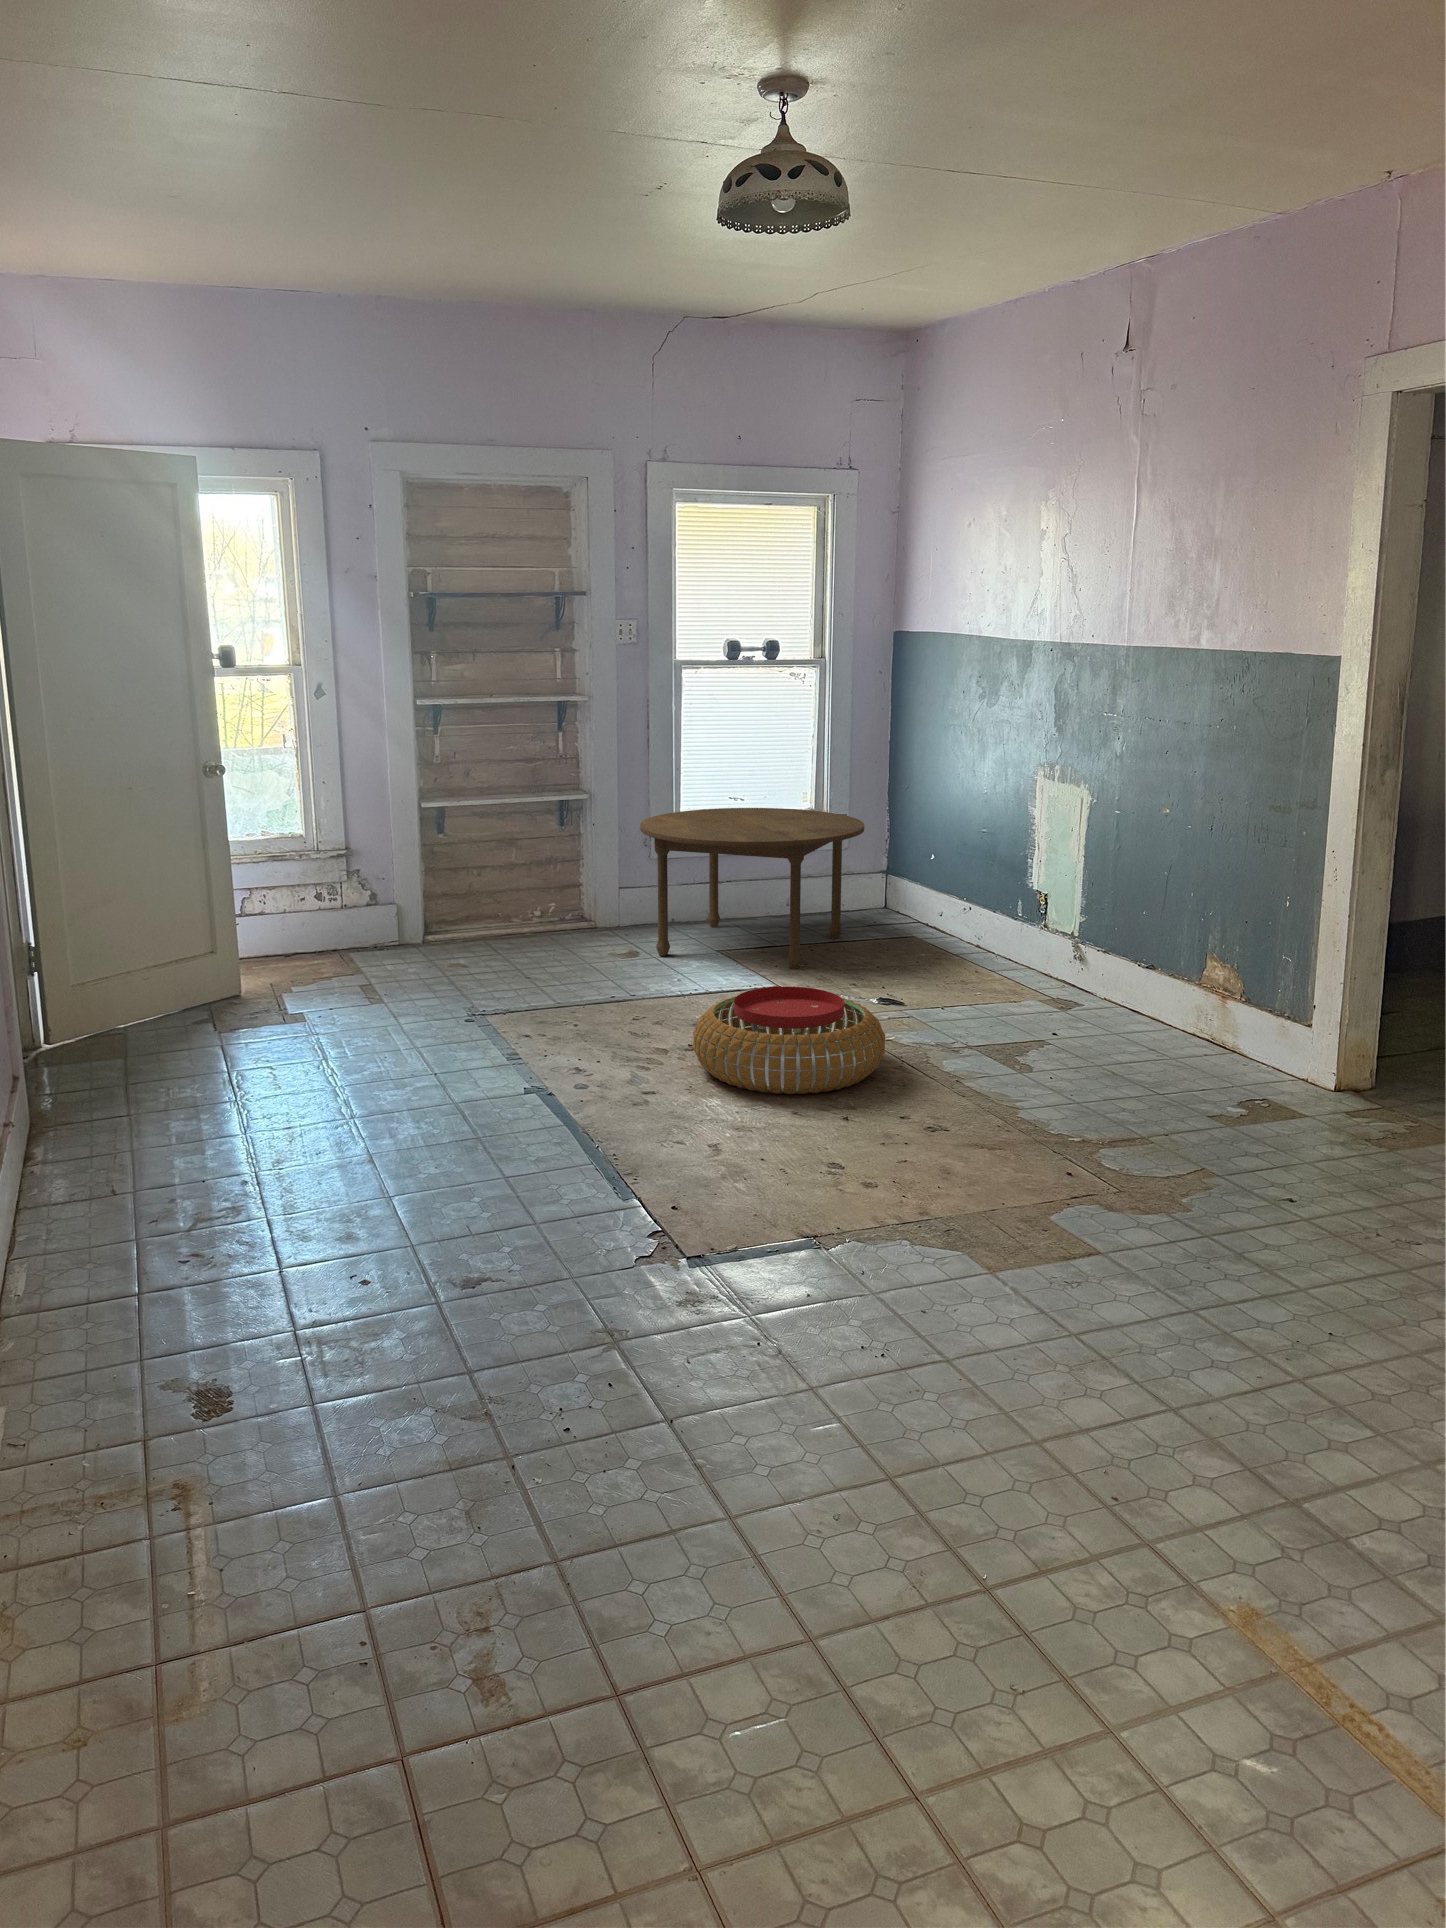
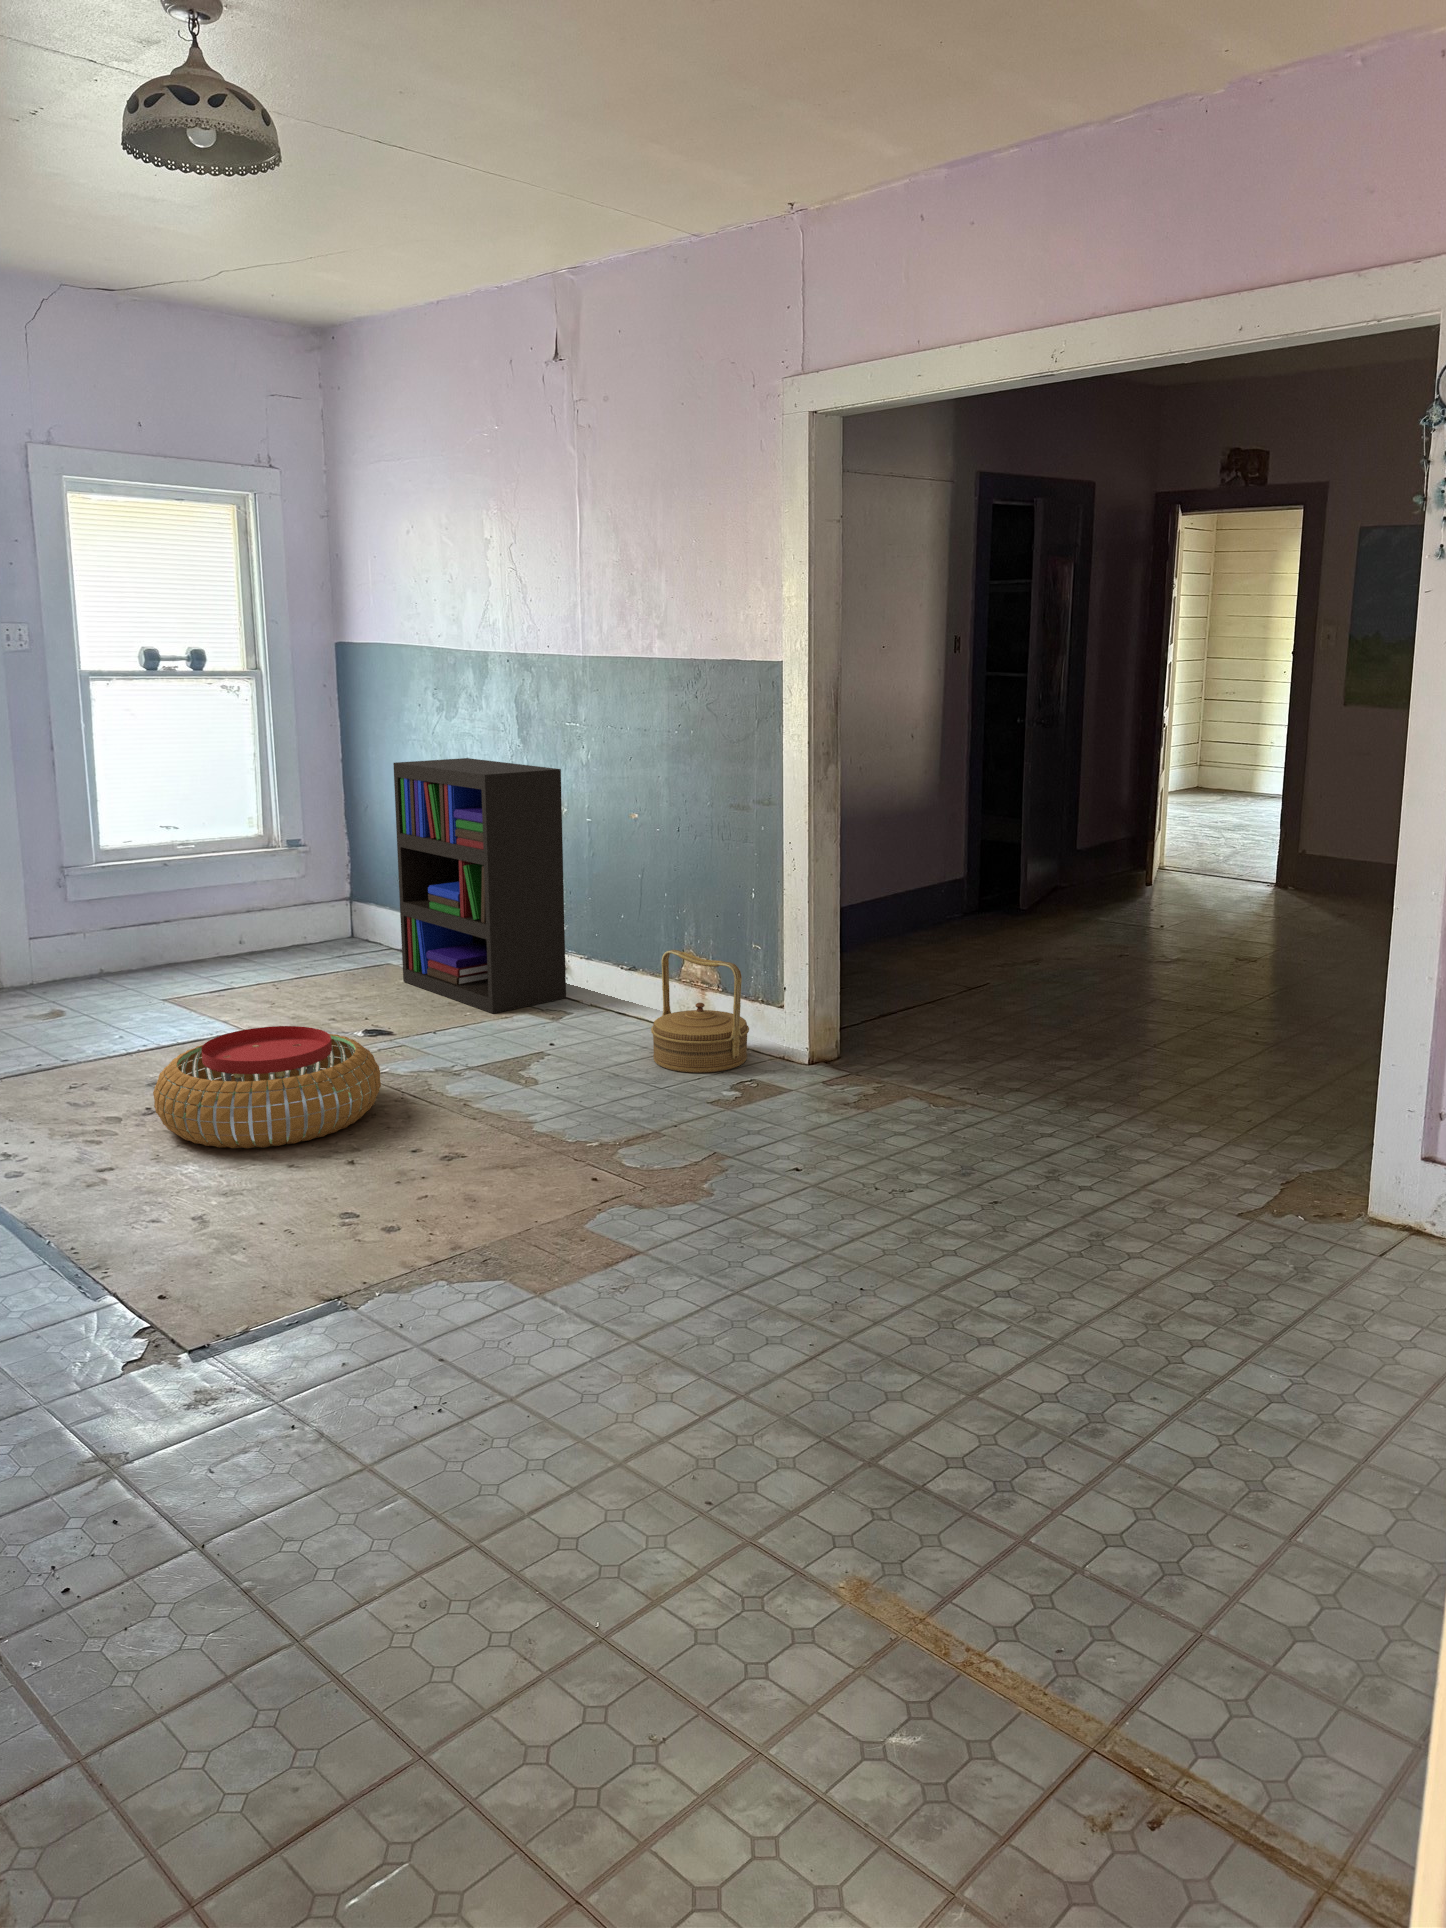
bookshelf: none [926,746,1093,996] -> present [393,758,566,1013]
dining table: present [640,808,864,969] -> none [53,836,324,1012]
woven basket: none [1157,953,1265,1084] -> present [651,950,749,1073]

